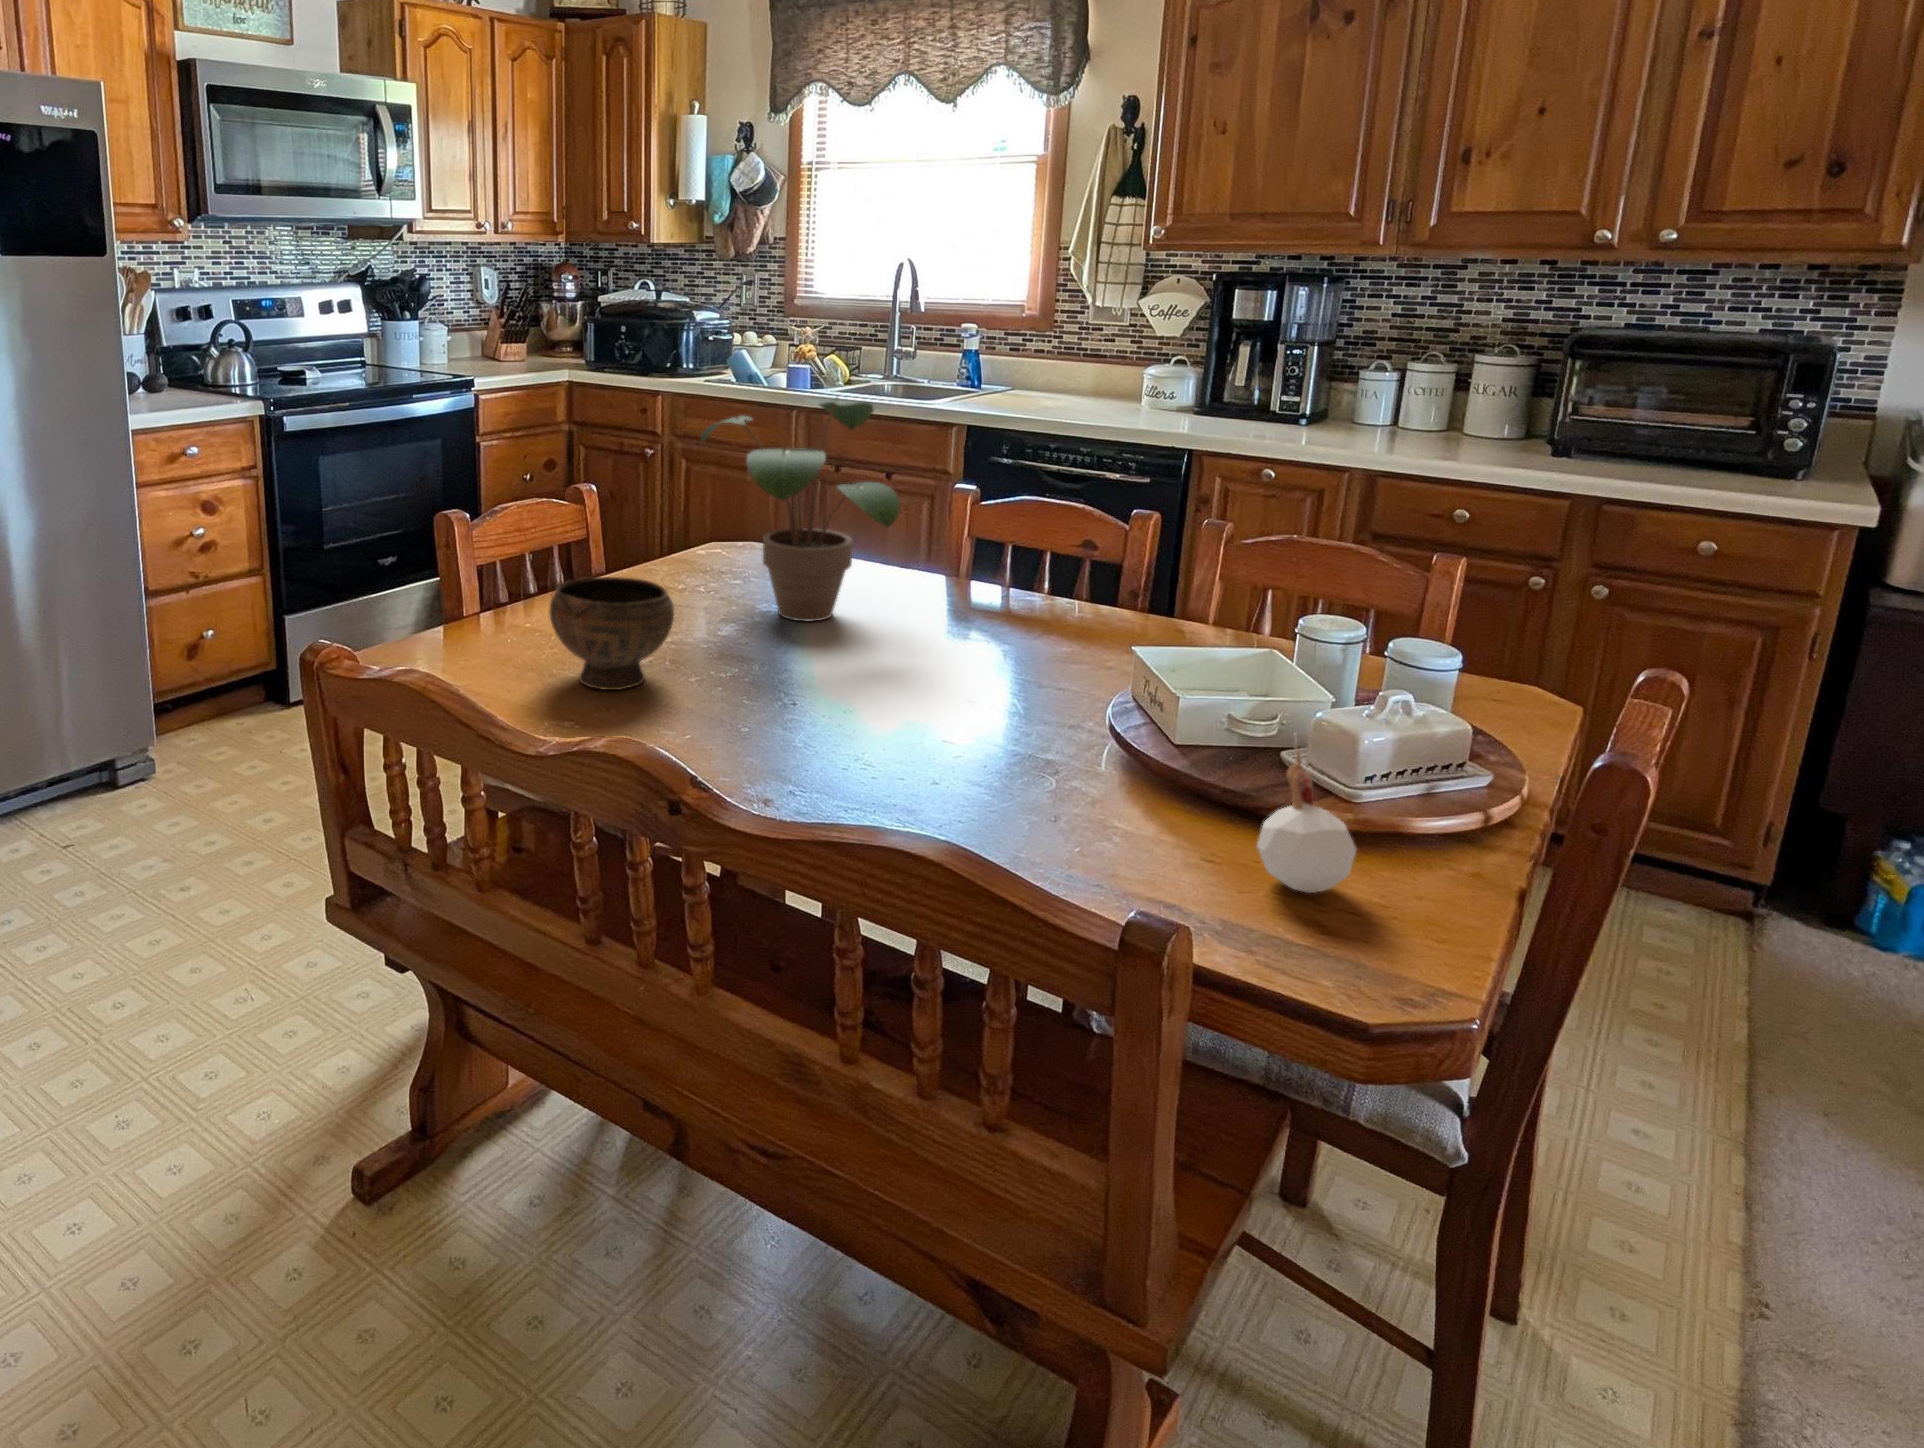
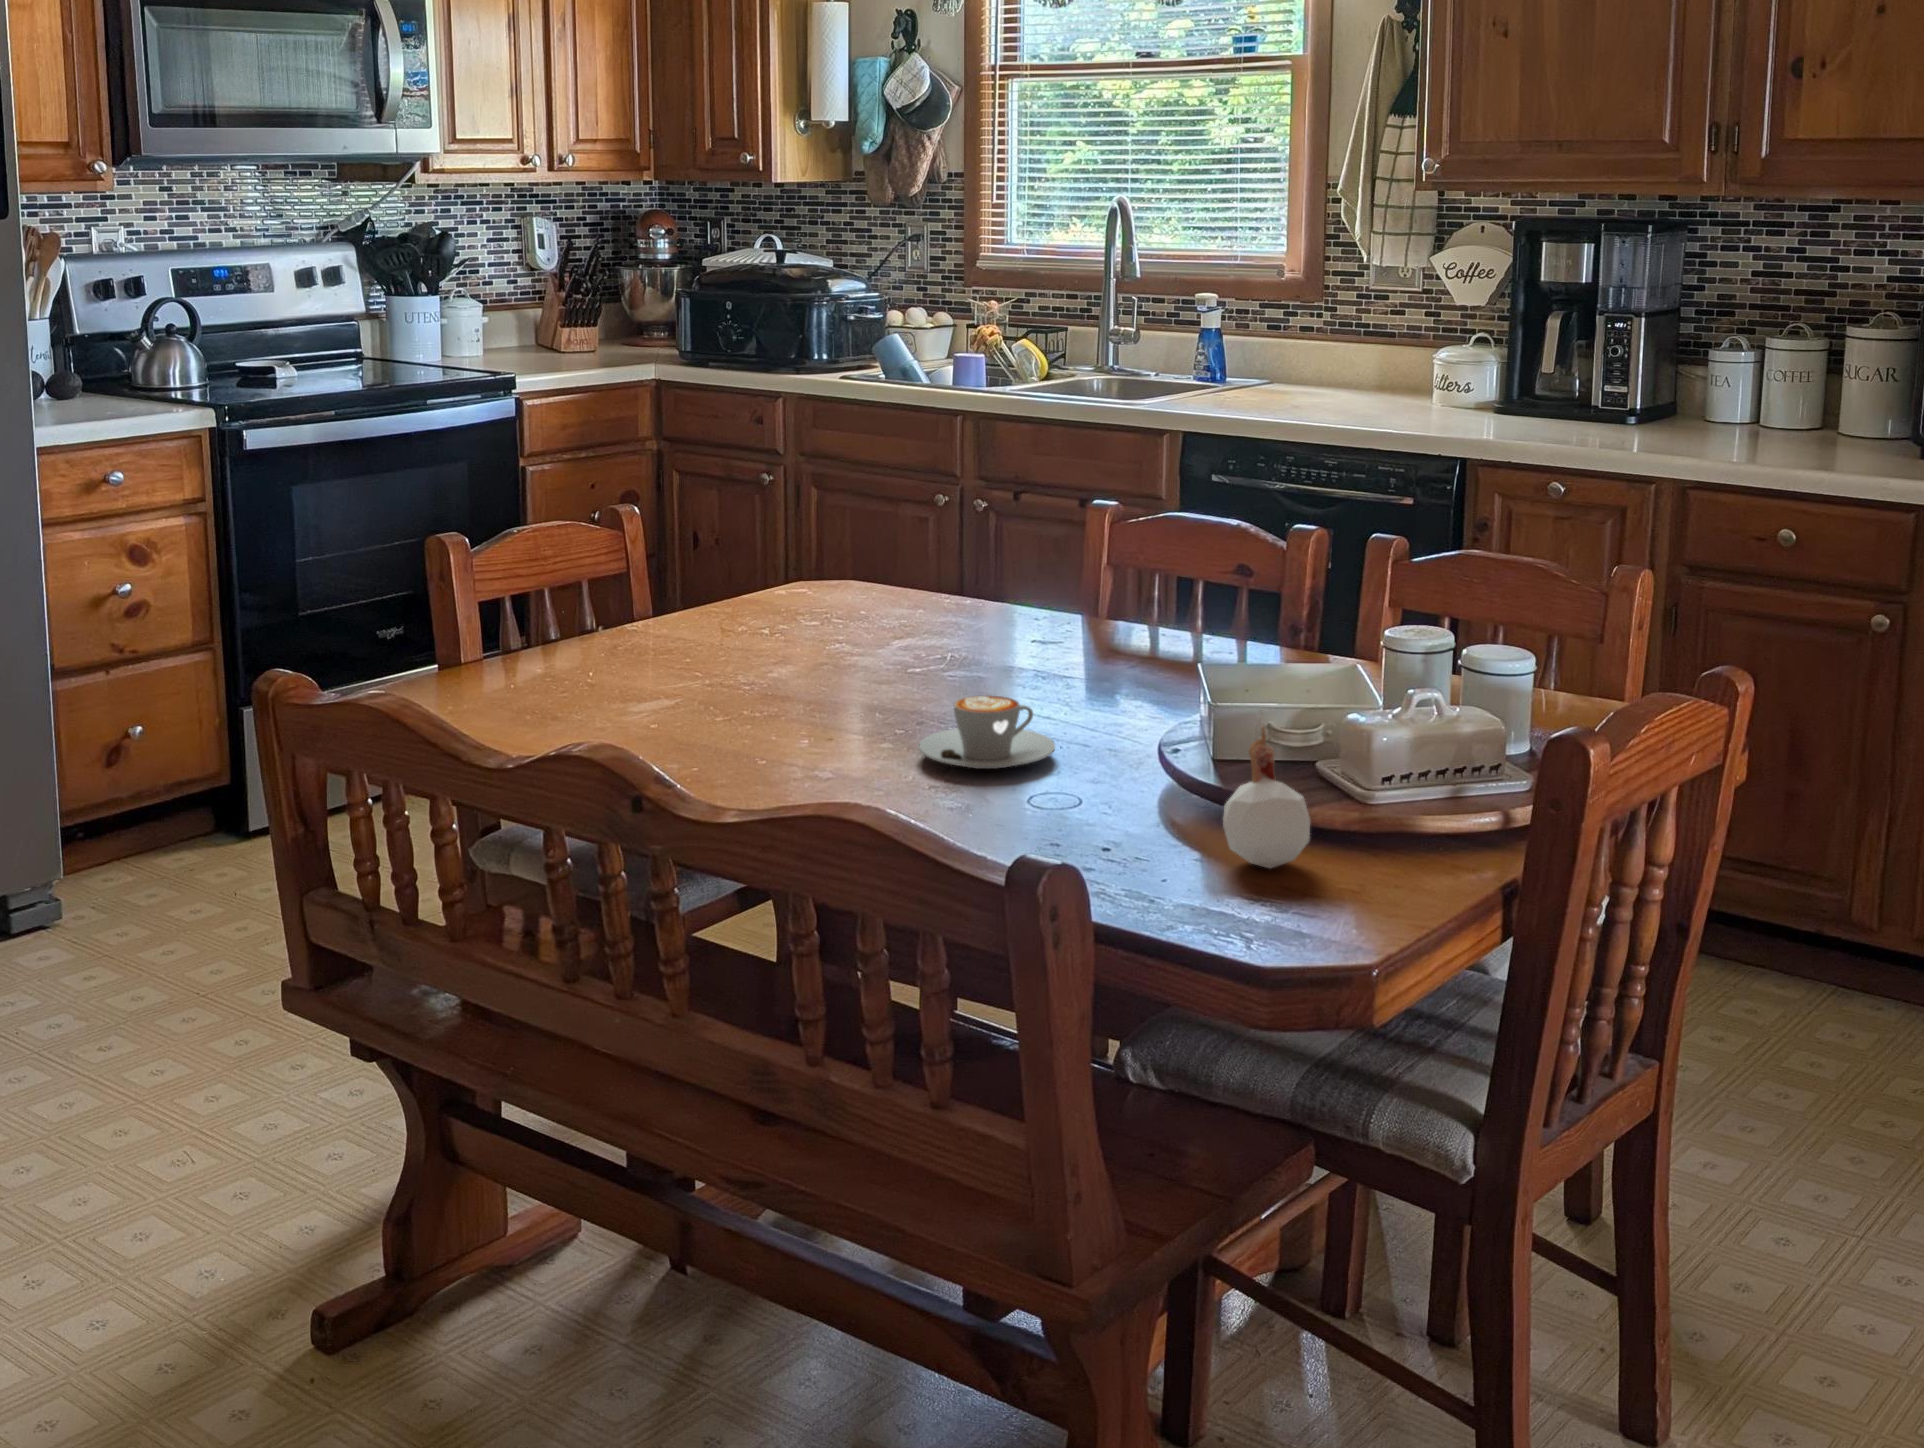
potted plant: present [701,398,900,621] -> none [738,384,963,654]
bowl: present [550,577,674,690] -> none [541,595,686,721]
coffee cup: none [898,682,1024,756] -> present [919,695,1055,769]

